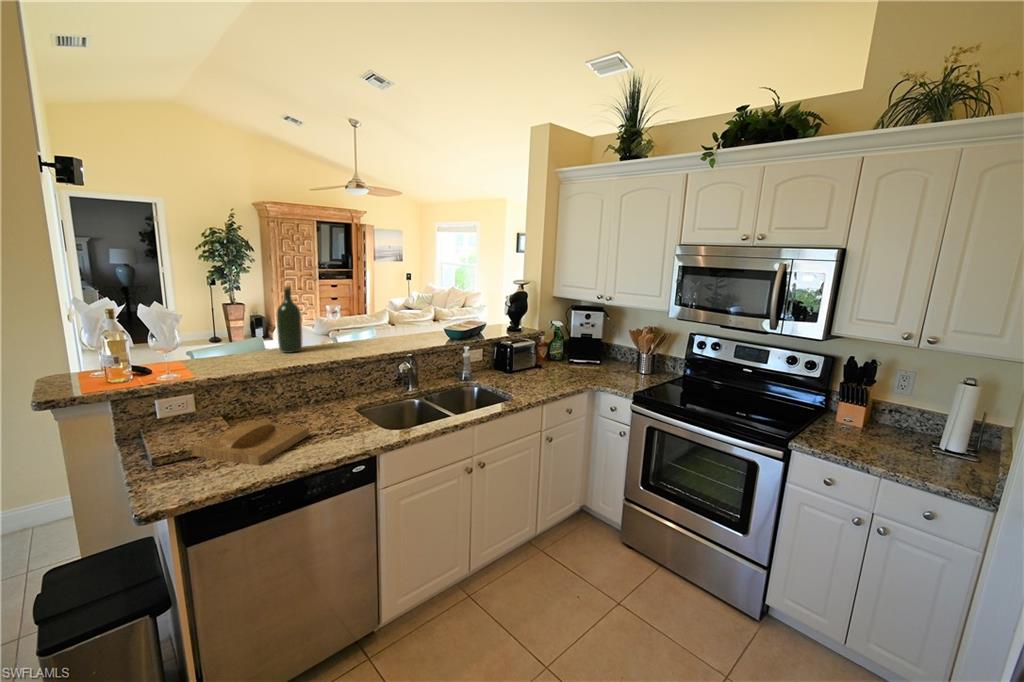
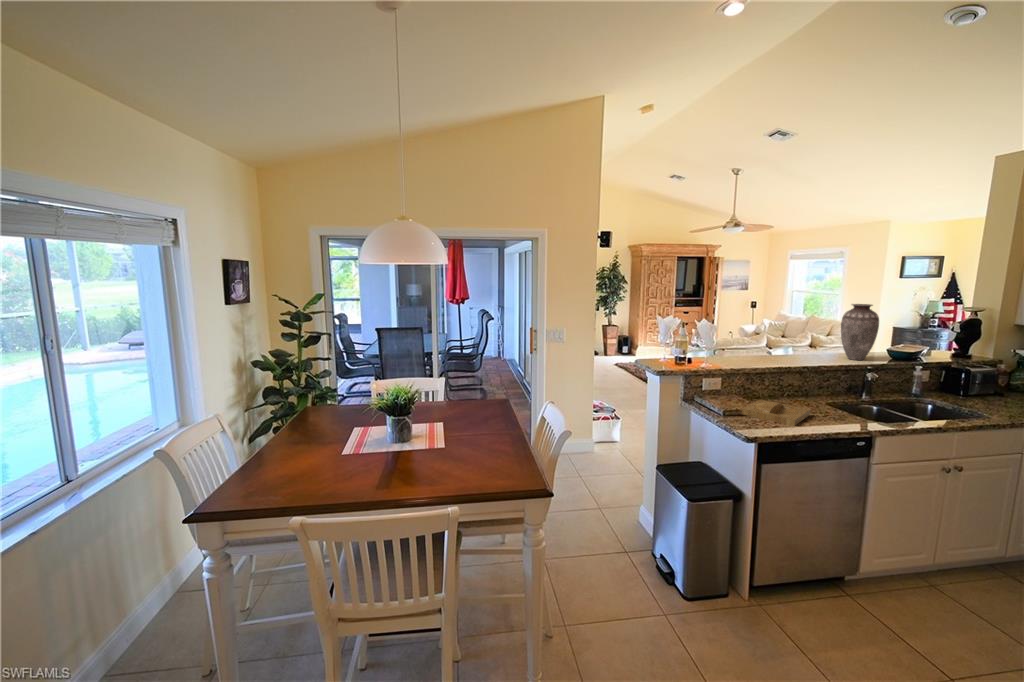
vase: none [390,274,427,343] -> present [841,304,879,360]
wine bottle: present [277,286,302,353] -> none [755,312,775,359]

